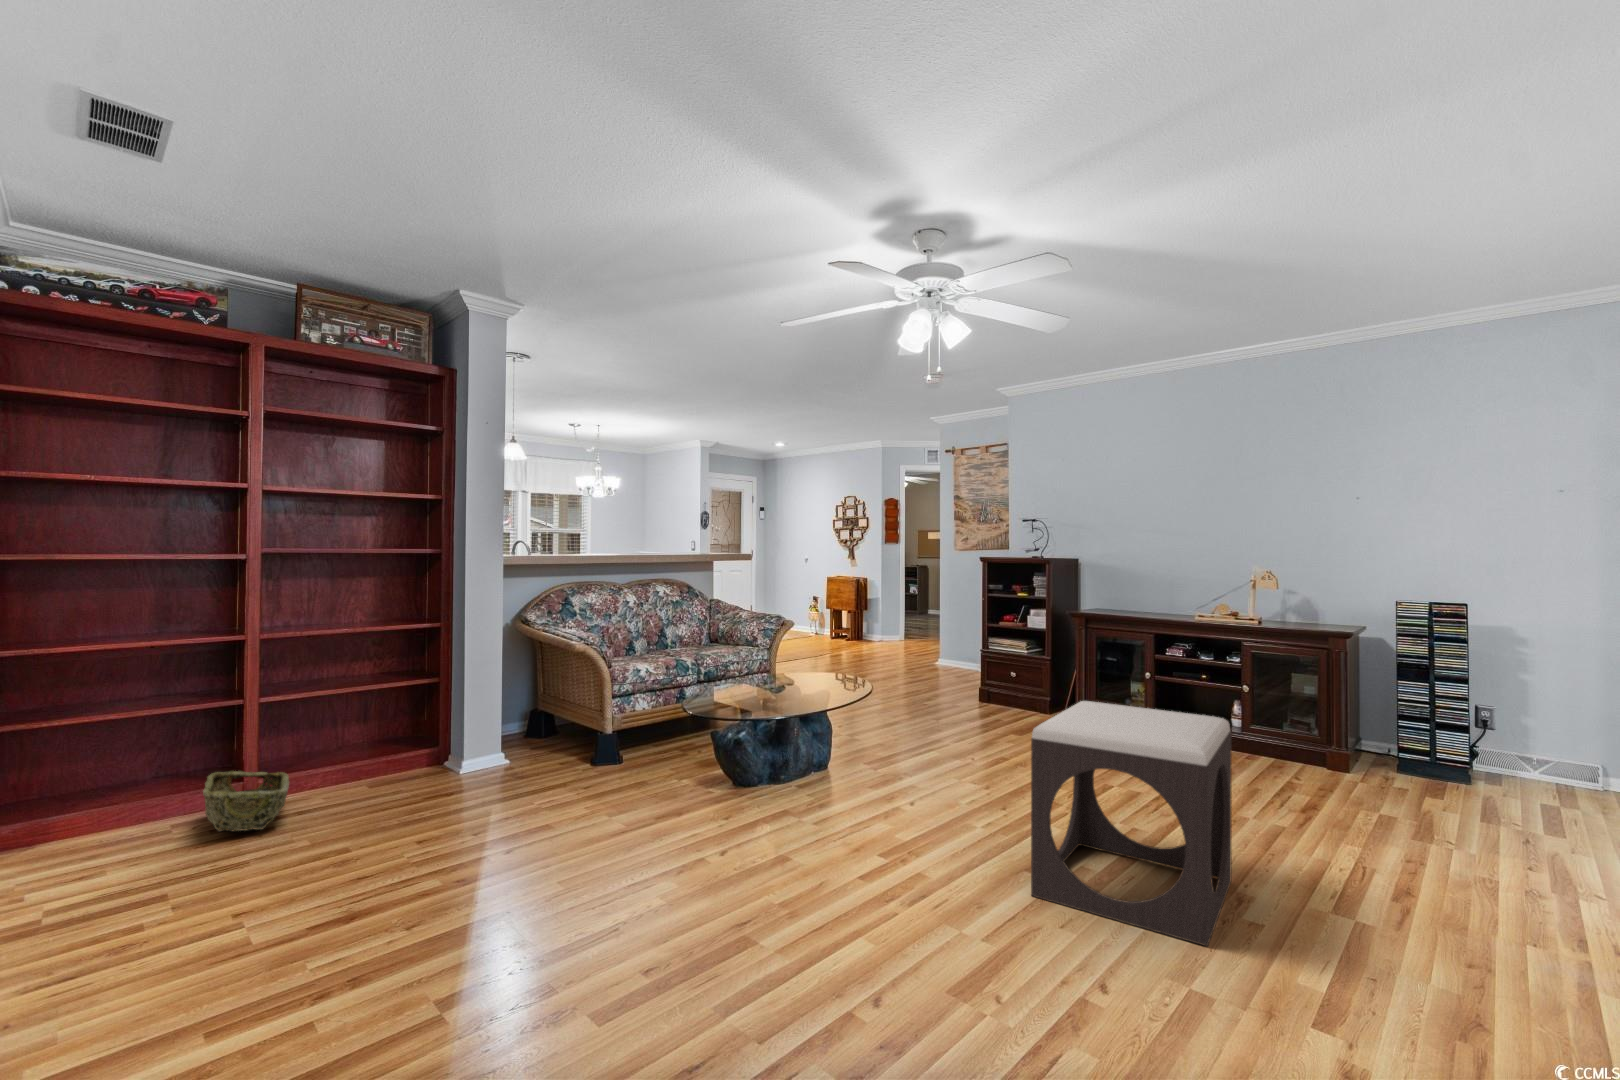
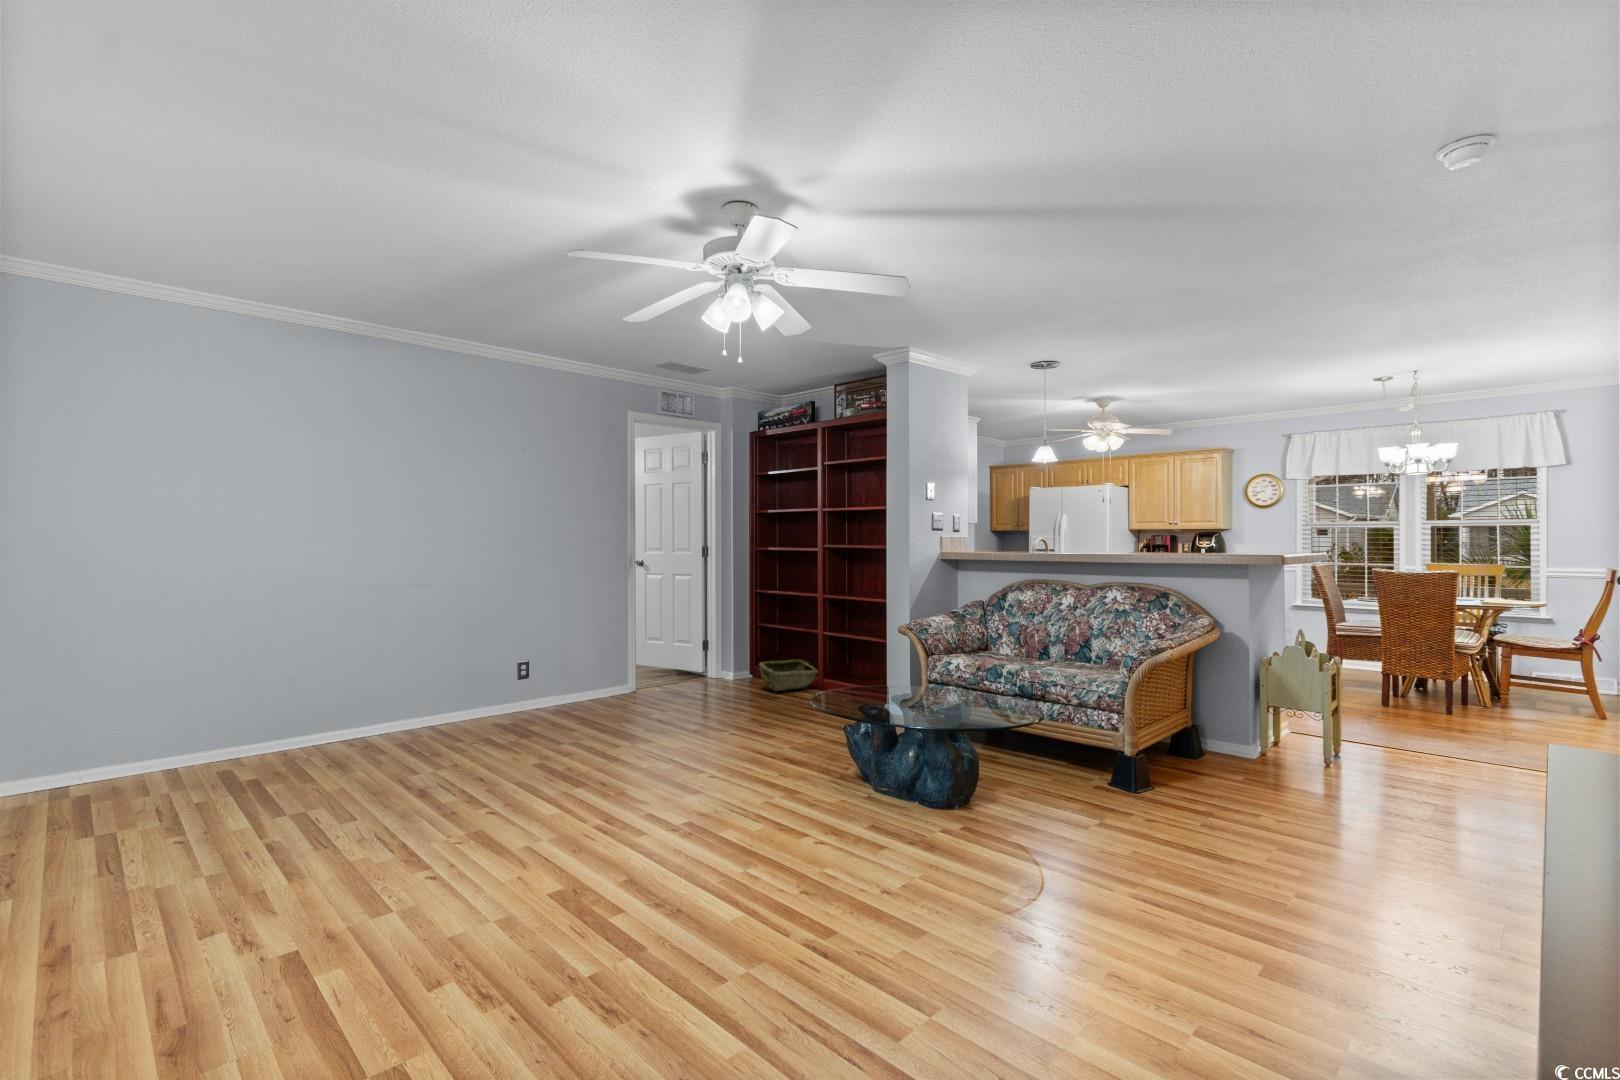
footstool: present [1031,701,1232,946] -> none [424,721,673,1008]

